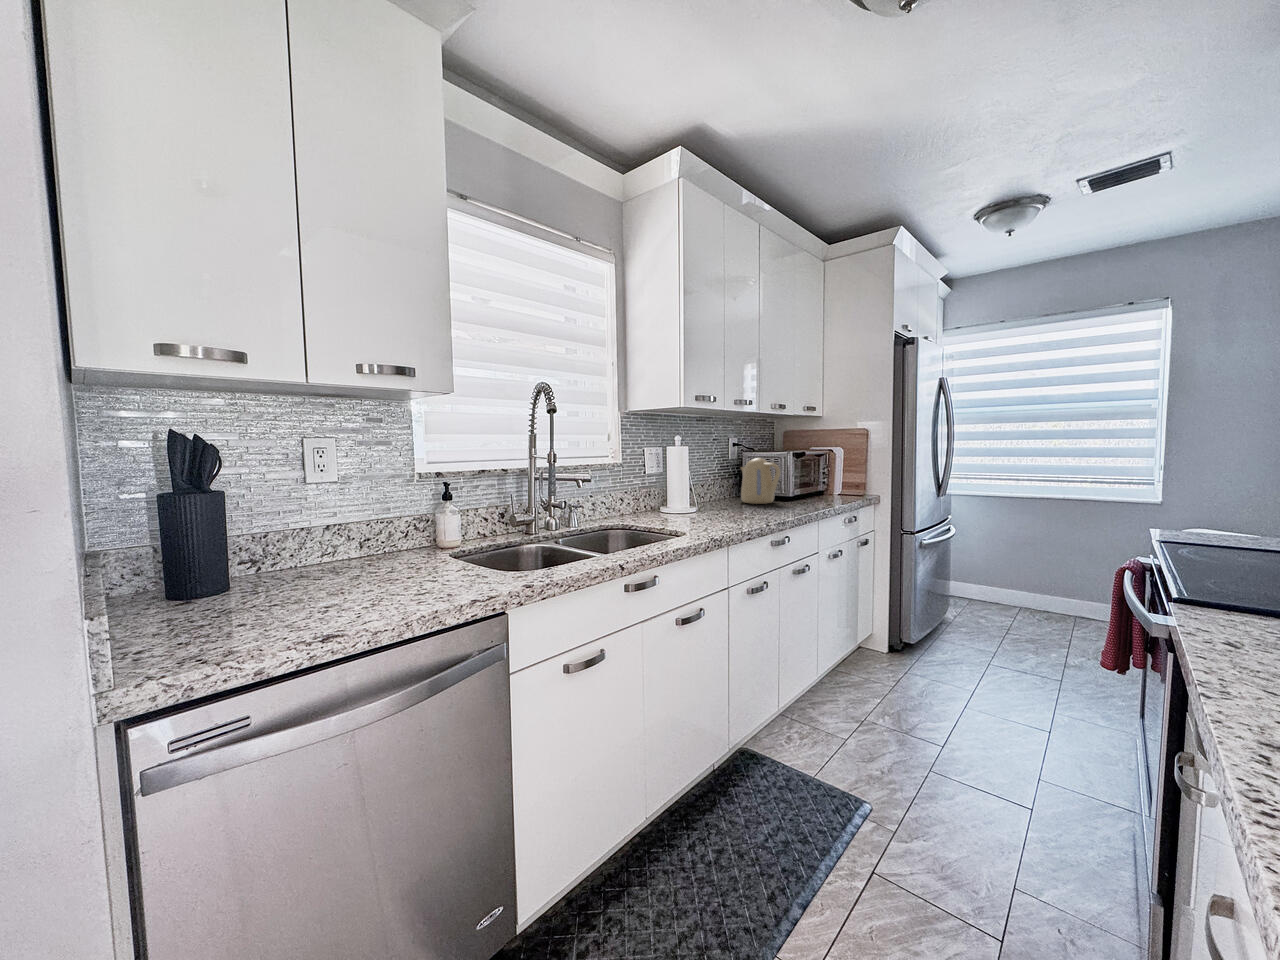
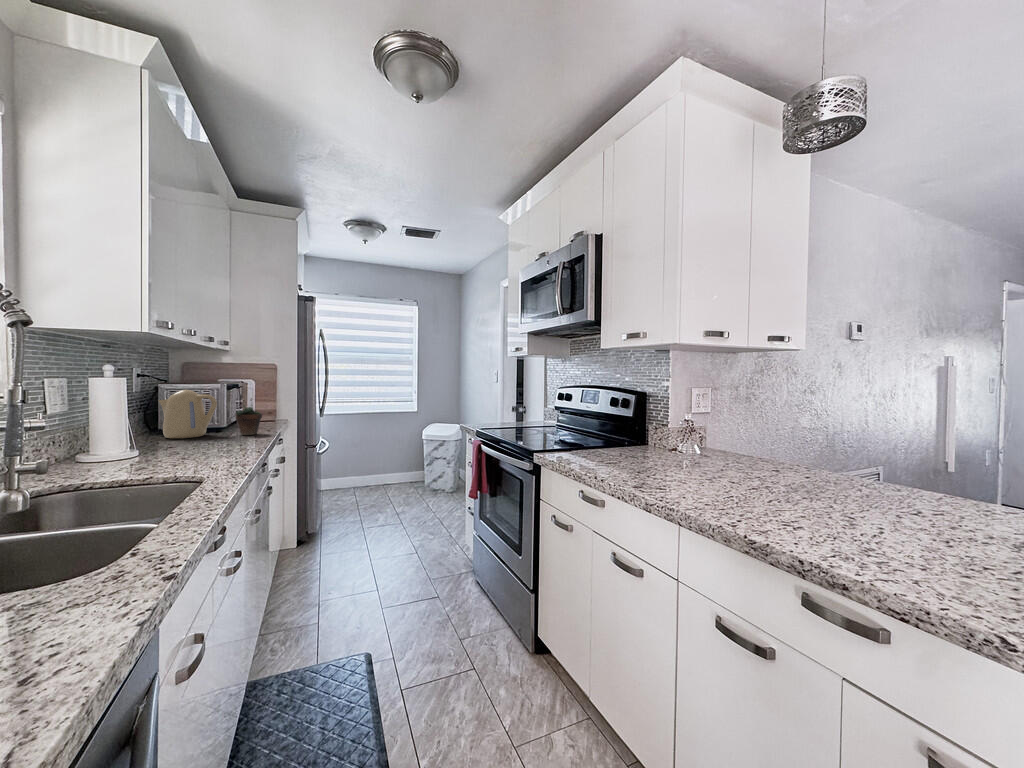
succulent plant: none [790,466,818,507] -> present [235,398,262,435]

